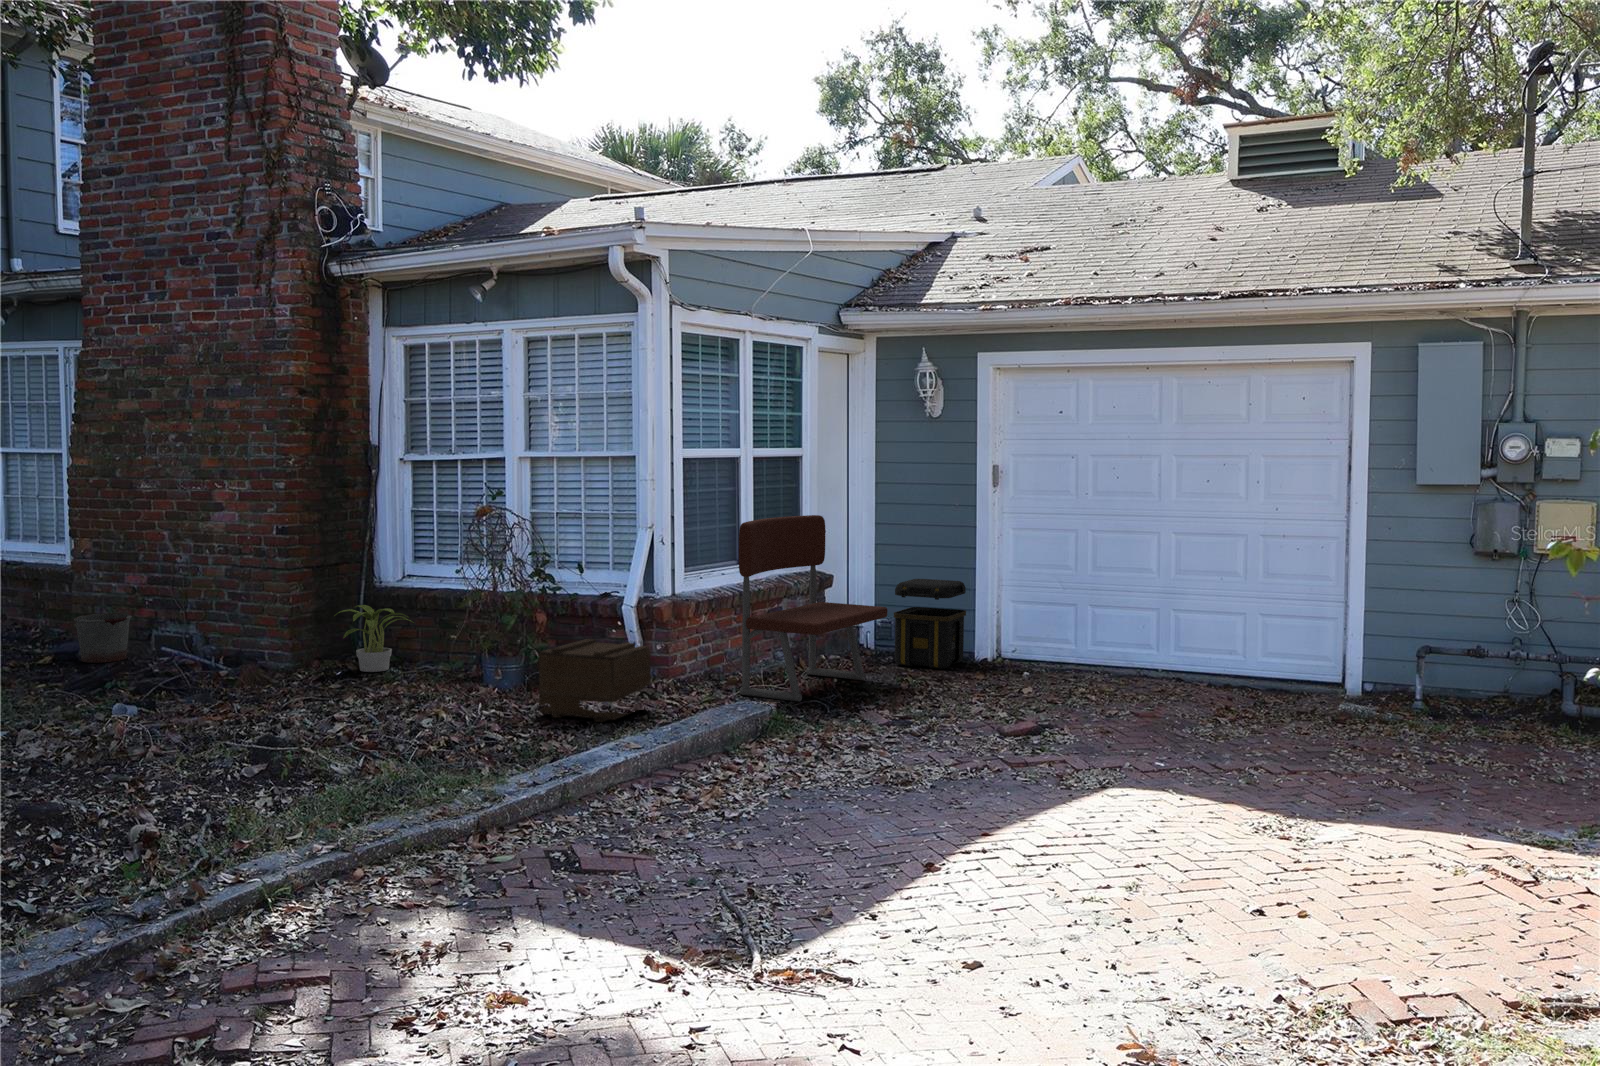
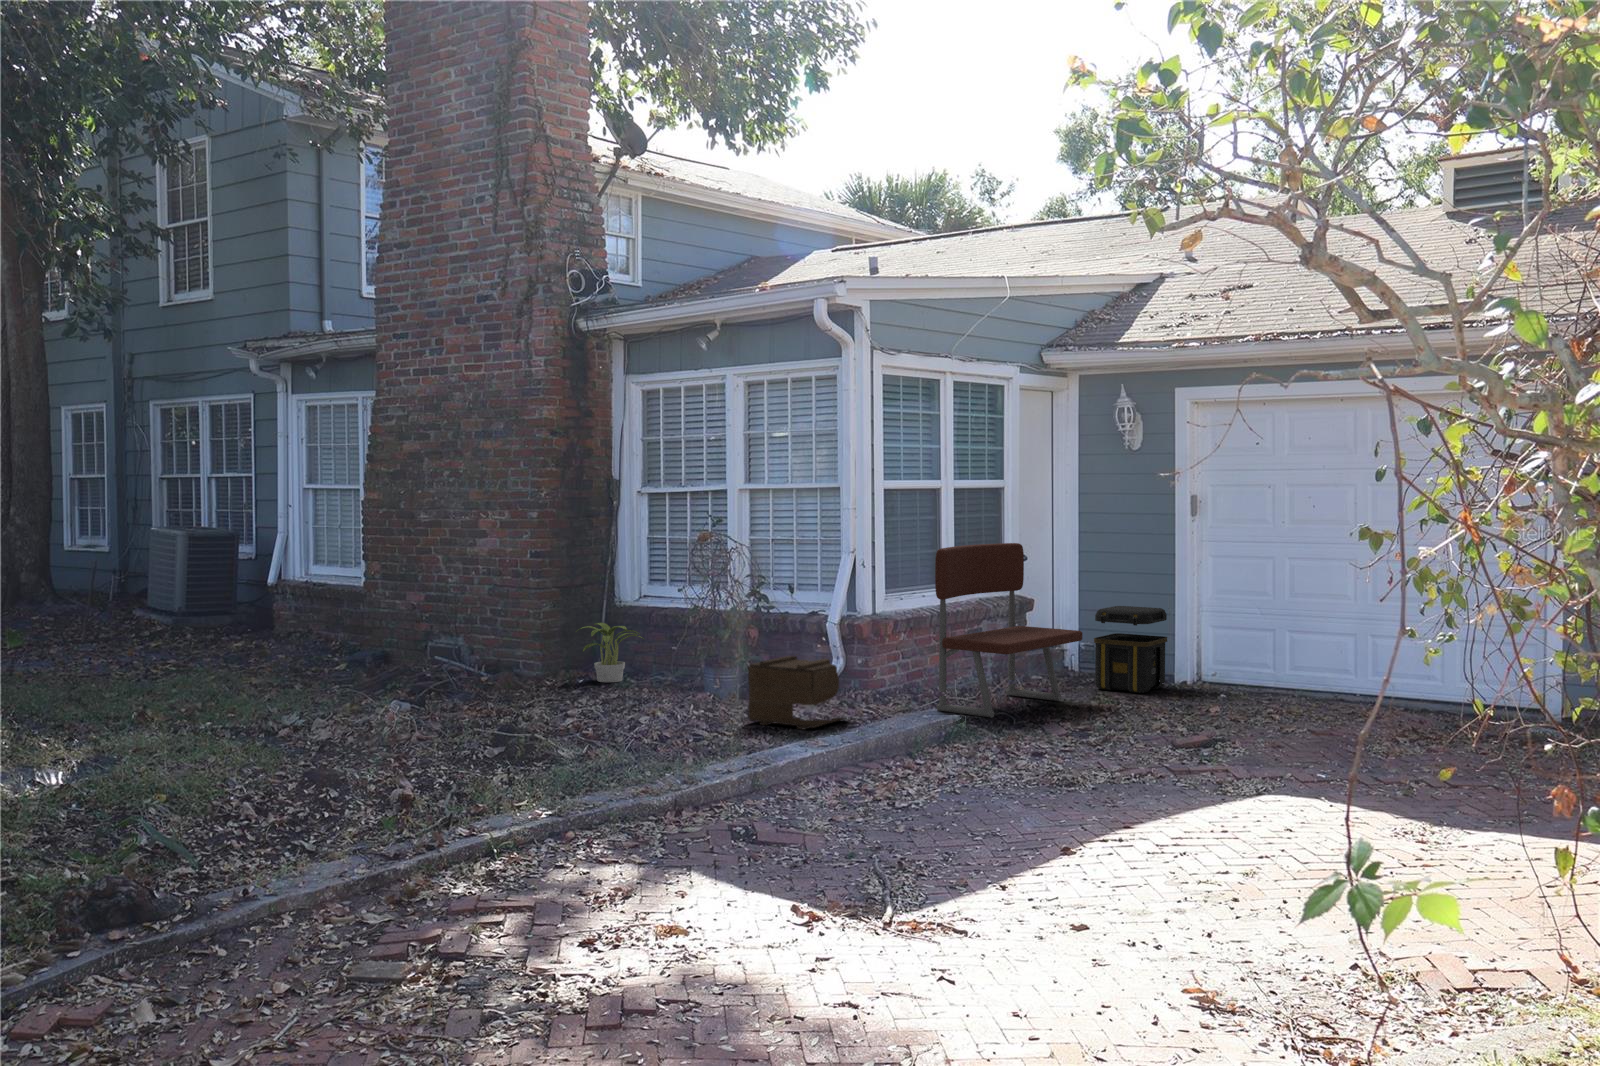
bucket: present [74,613,132,663] -> none [362,629,410,671]

